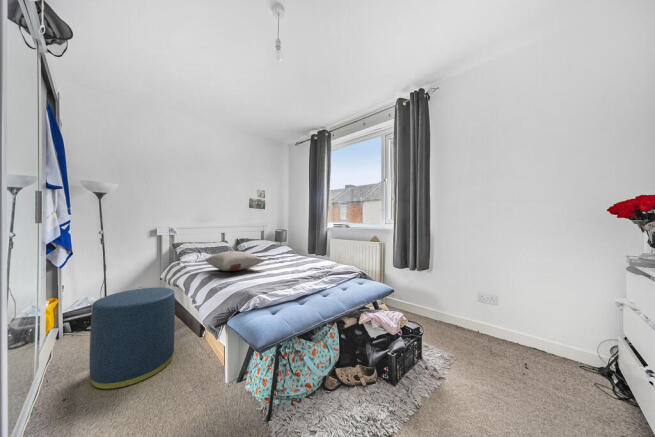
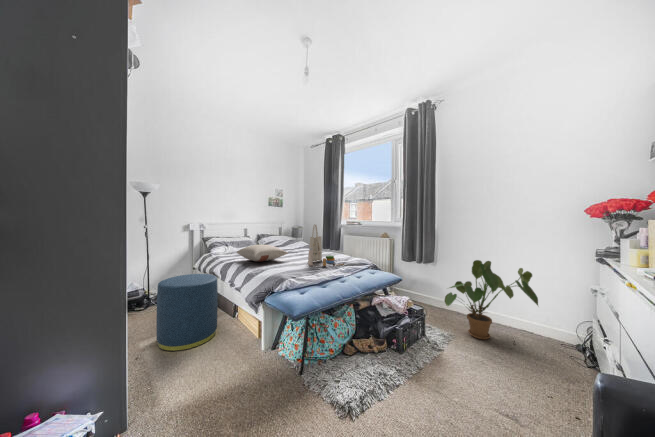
tote bag: none [287,228,328,276] -> present [308,224,344,266]
house plant: none [443,267,557,361] -> present [445,260,538,339]

